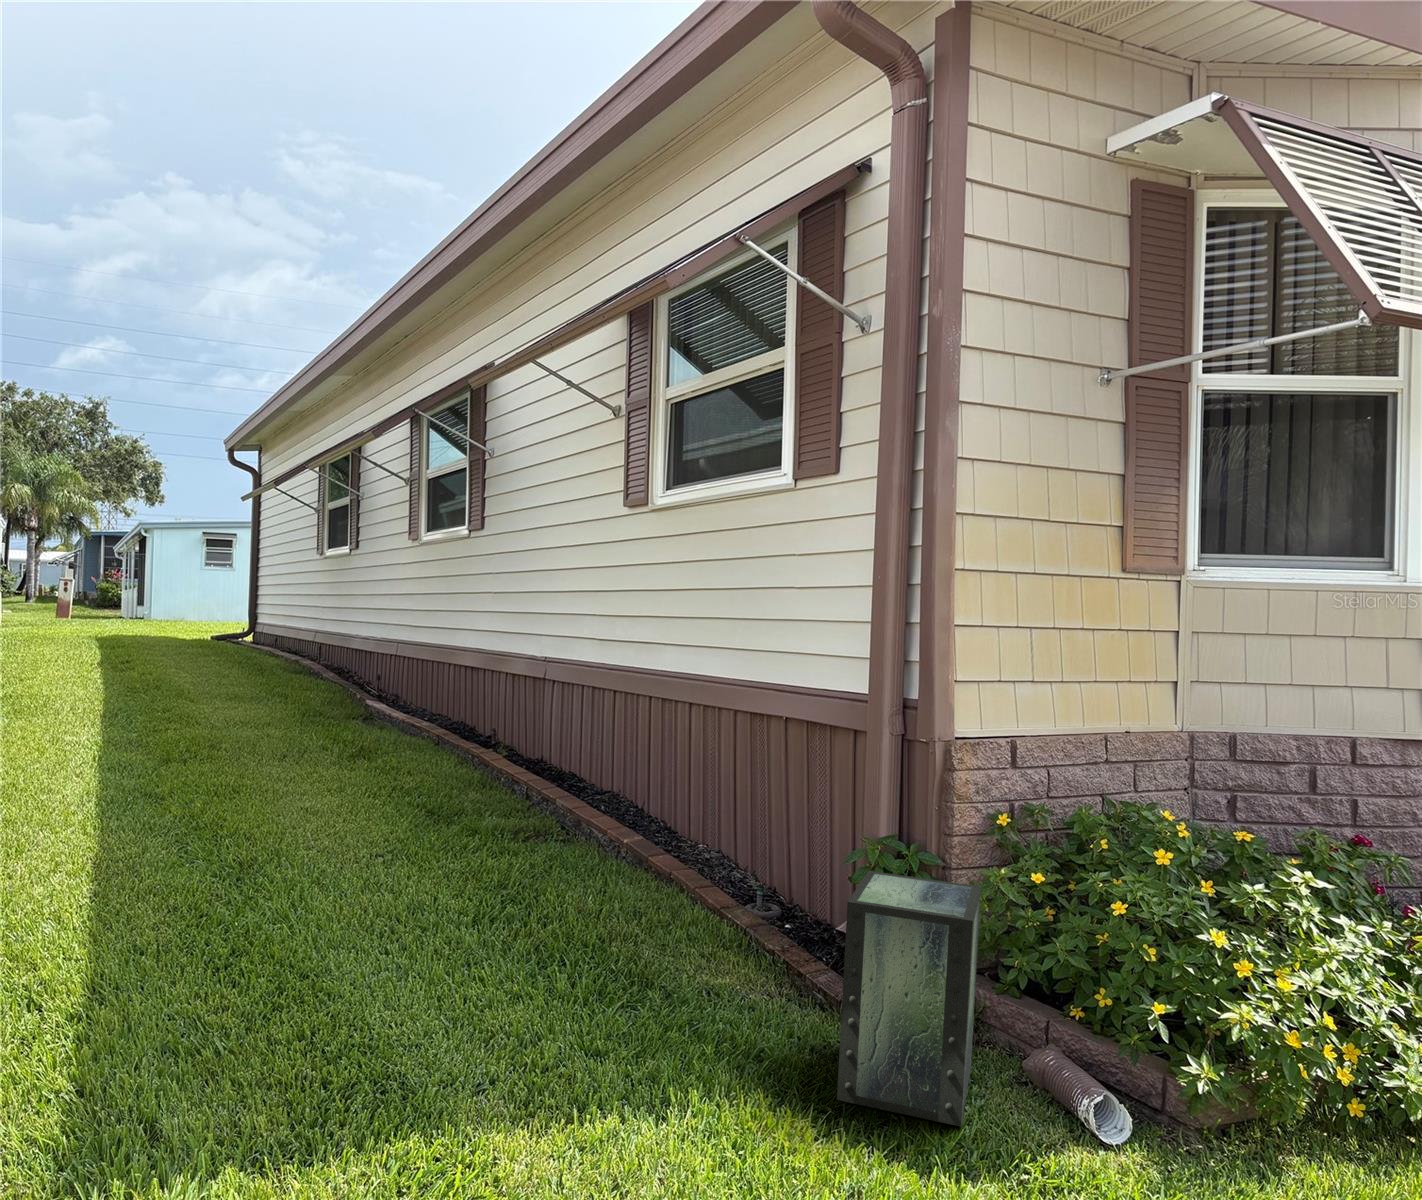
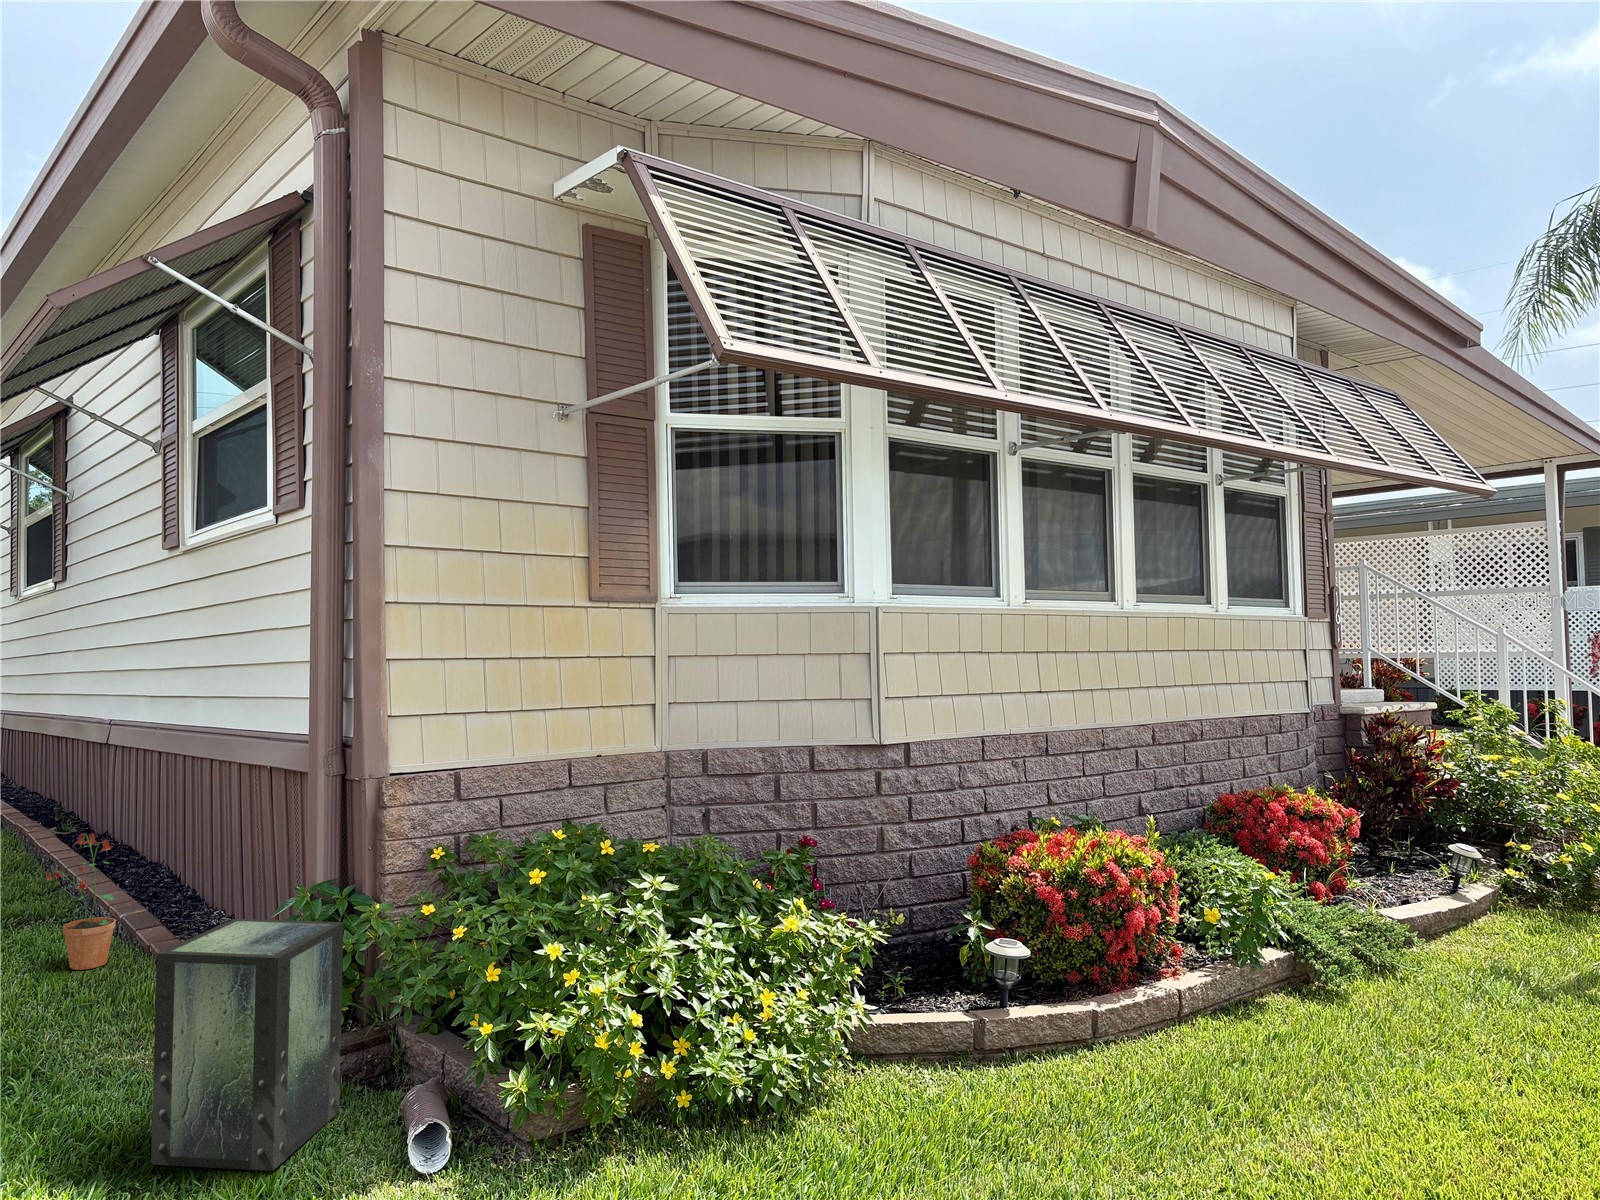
potted plant: none [597,767,659,891] -> present [46,833,116,970]

